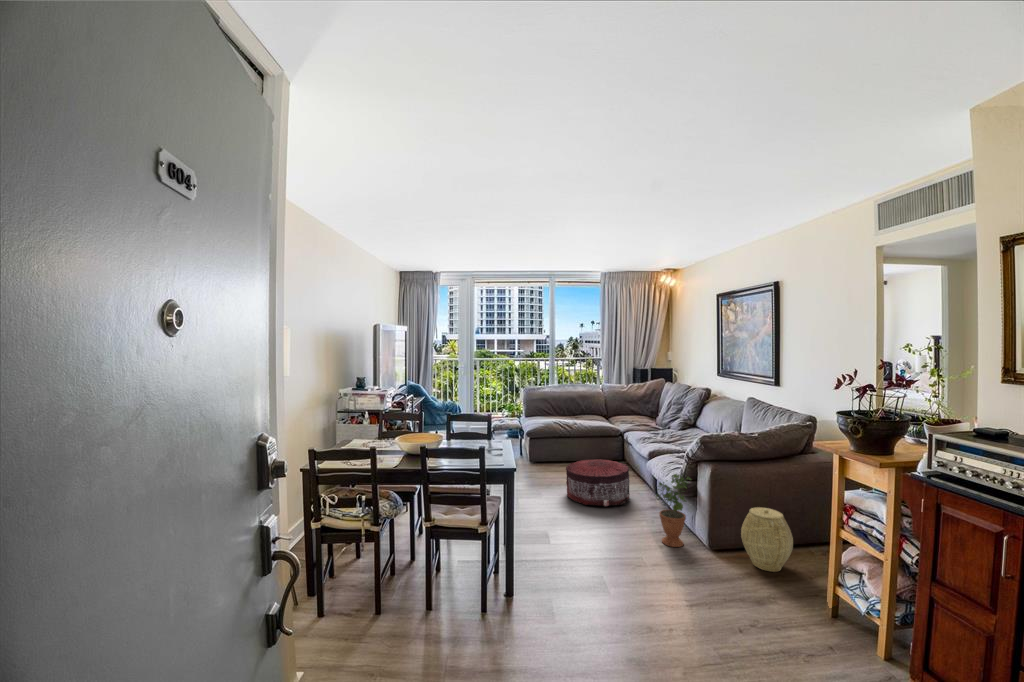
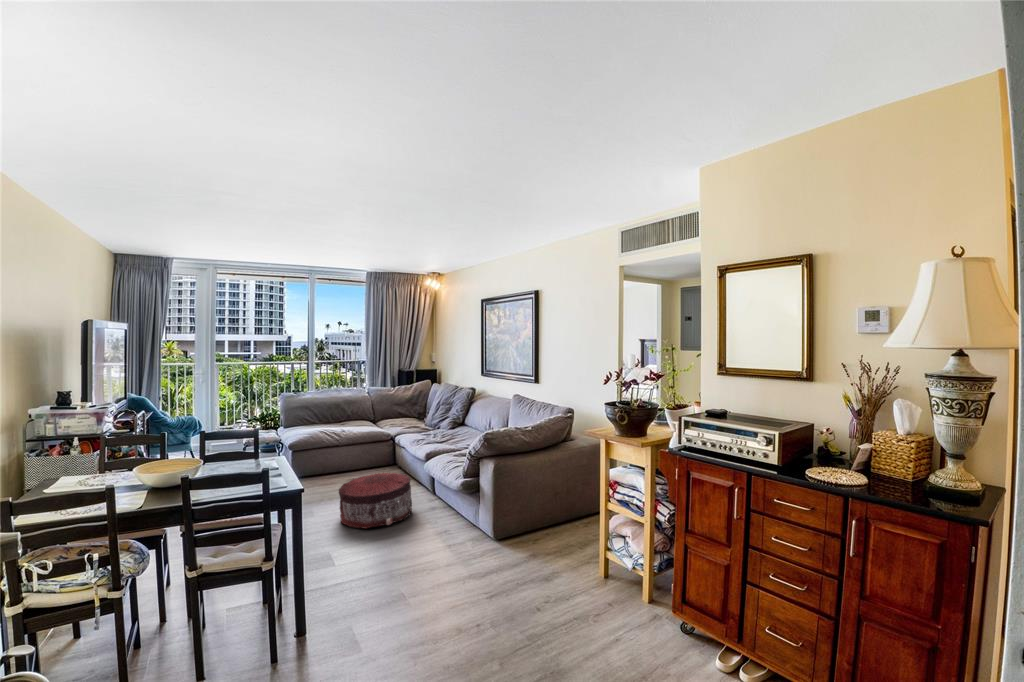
potted plant: present [656,474,692,547] -> none [447,473,481,553]
woven basket: present [741,507,793,572] -> none [526,494,567,552]

